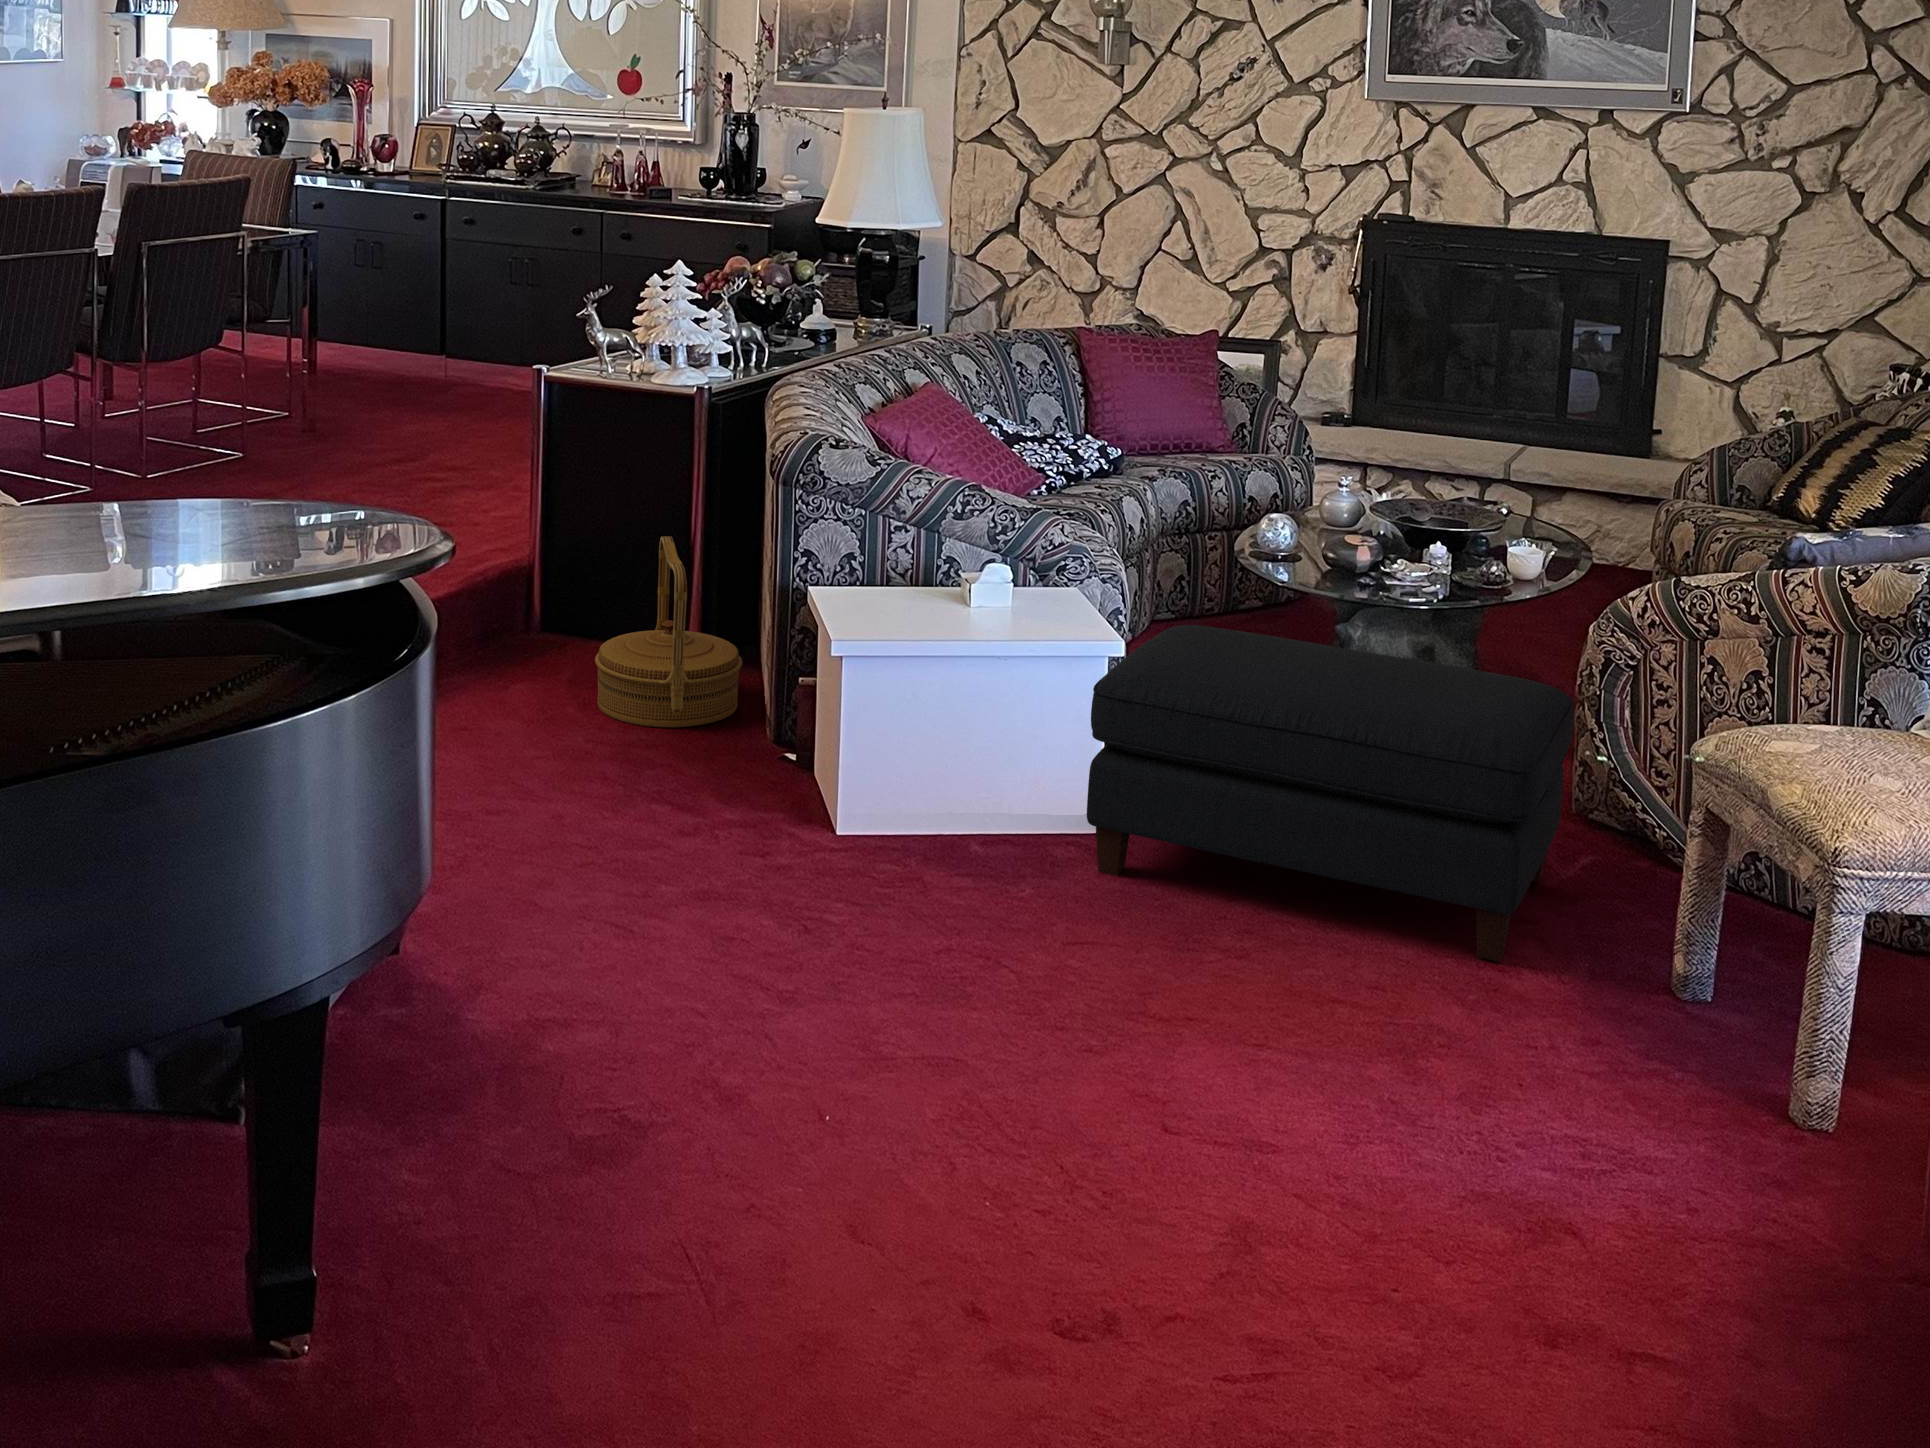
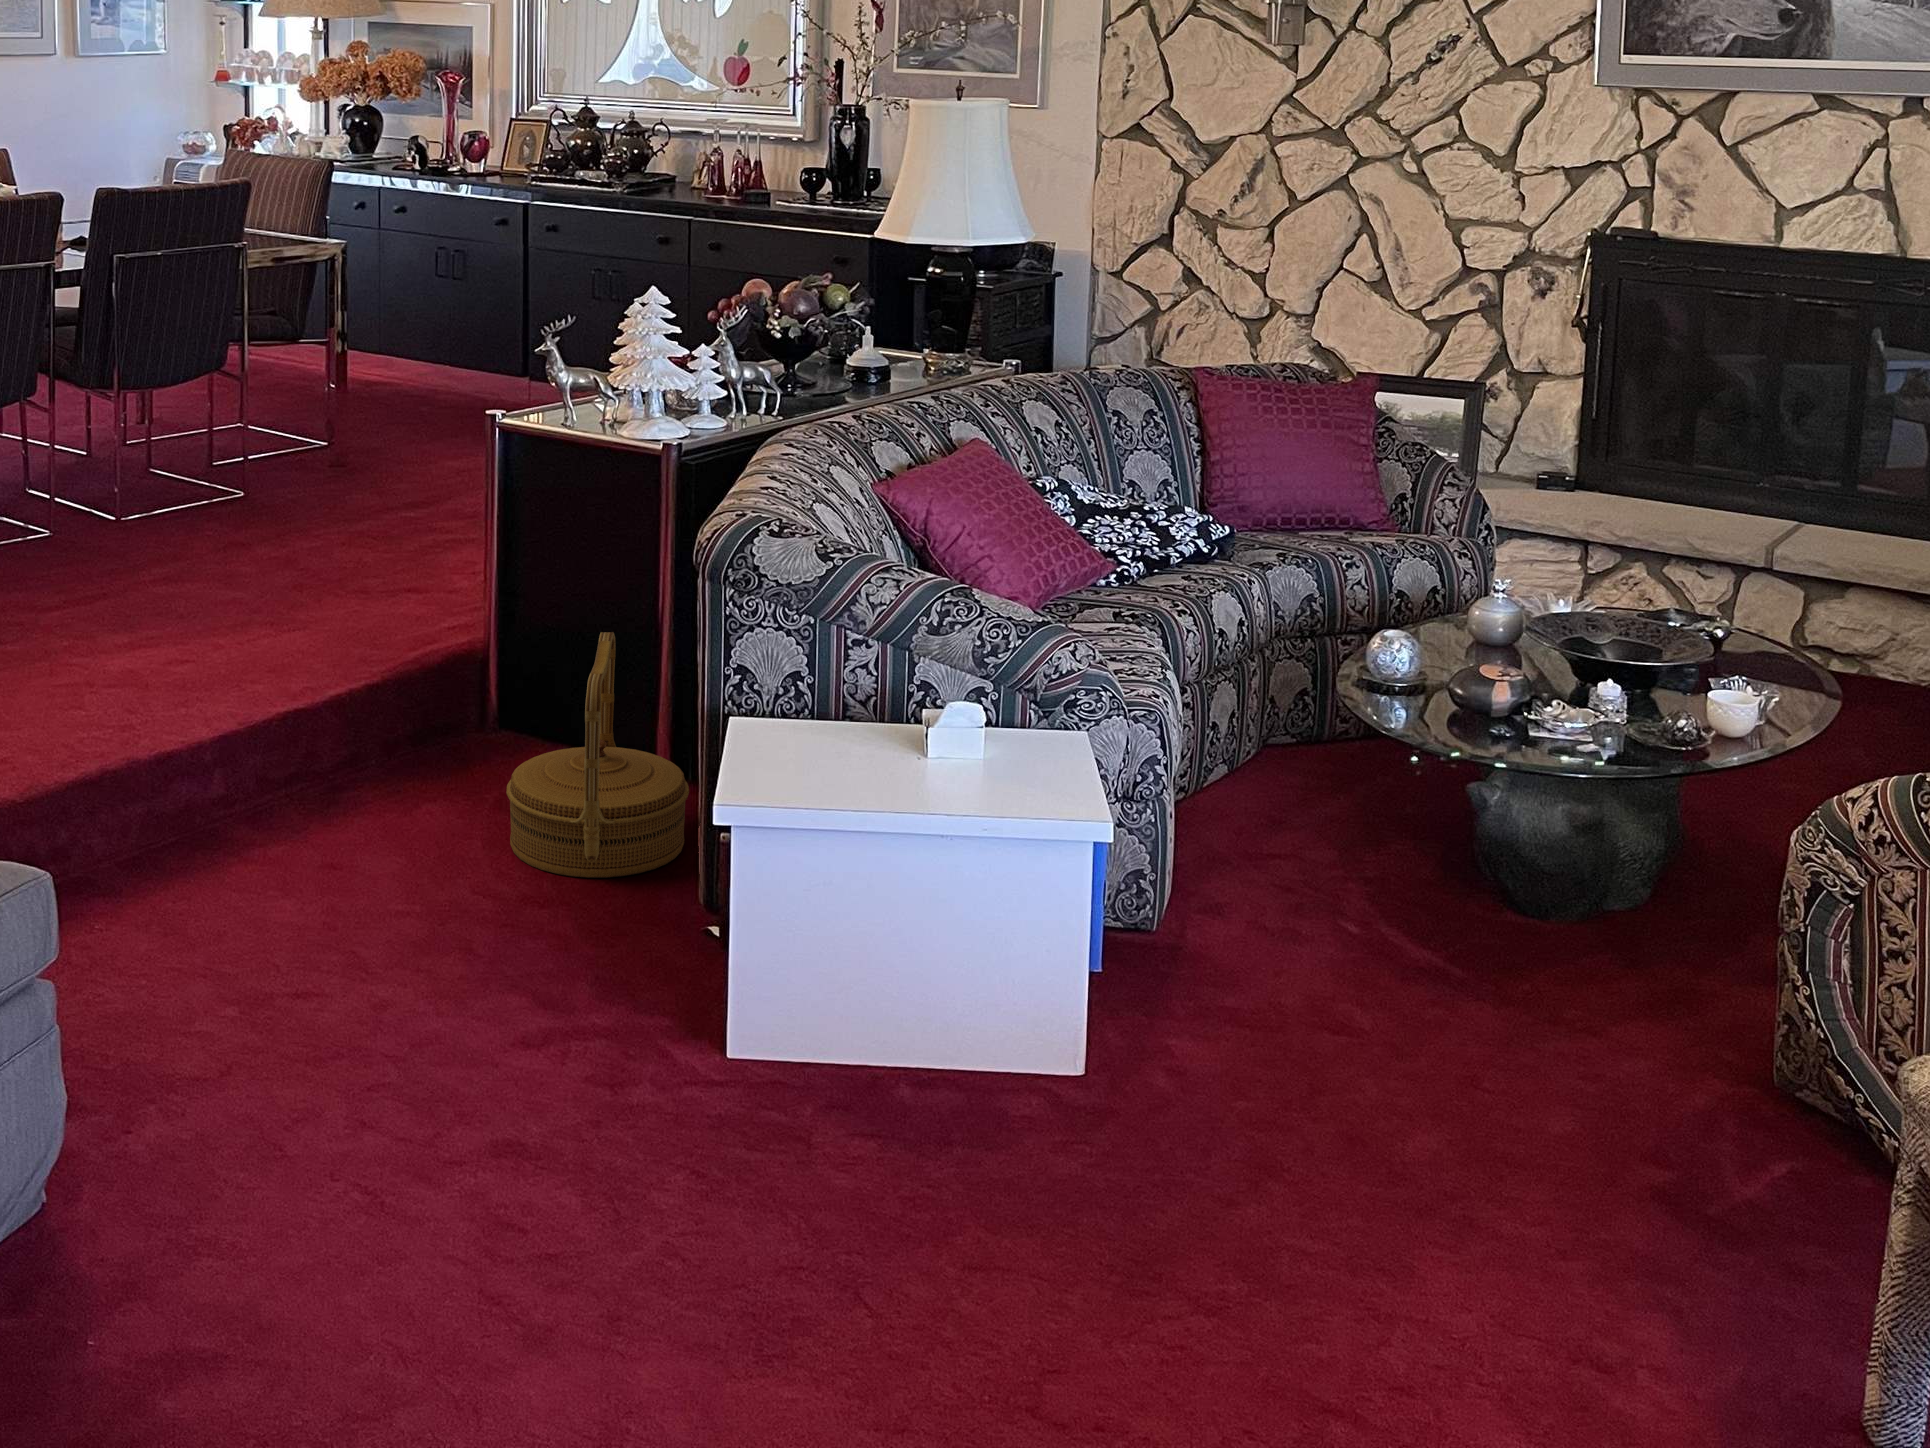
ottoman: present [1087,625,1574,962] -> none [1041,797,1749,1348]

